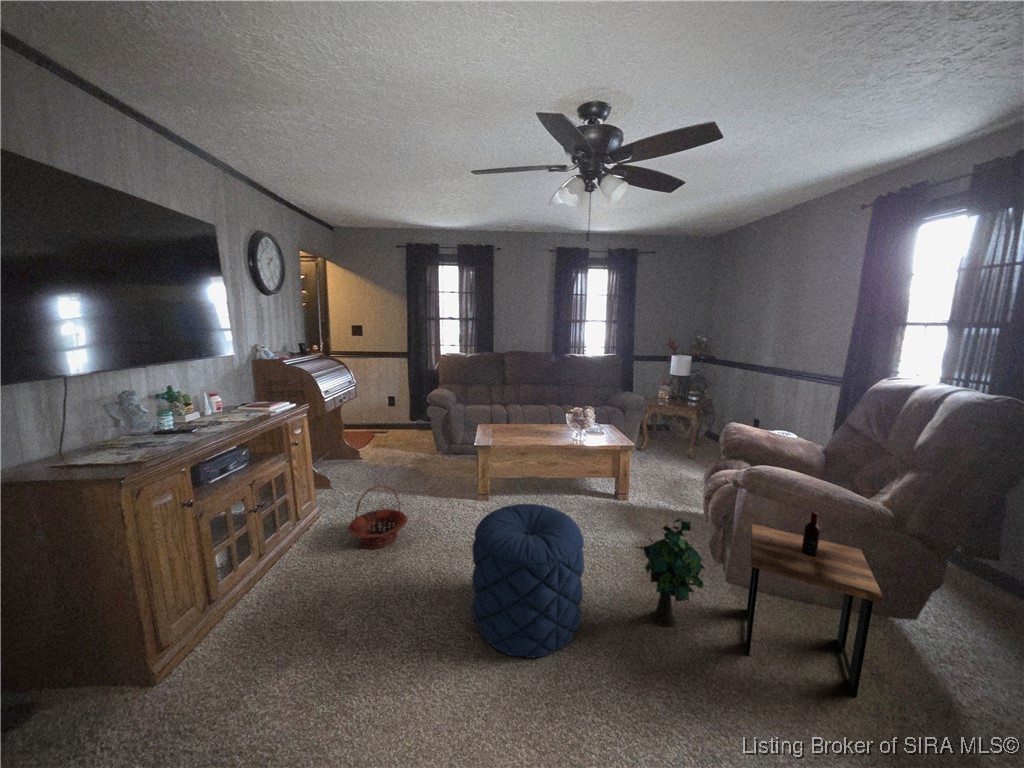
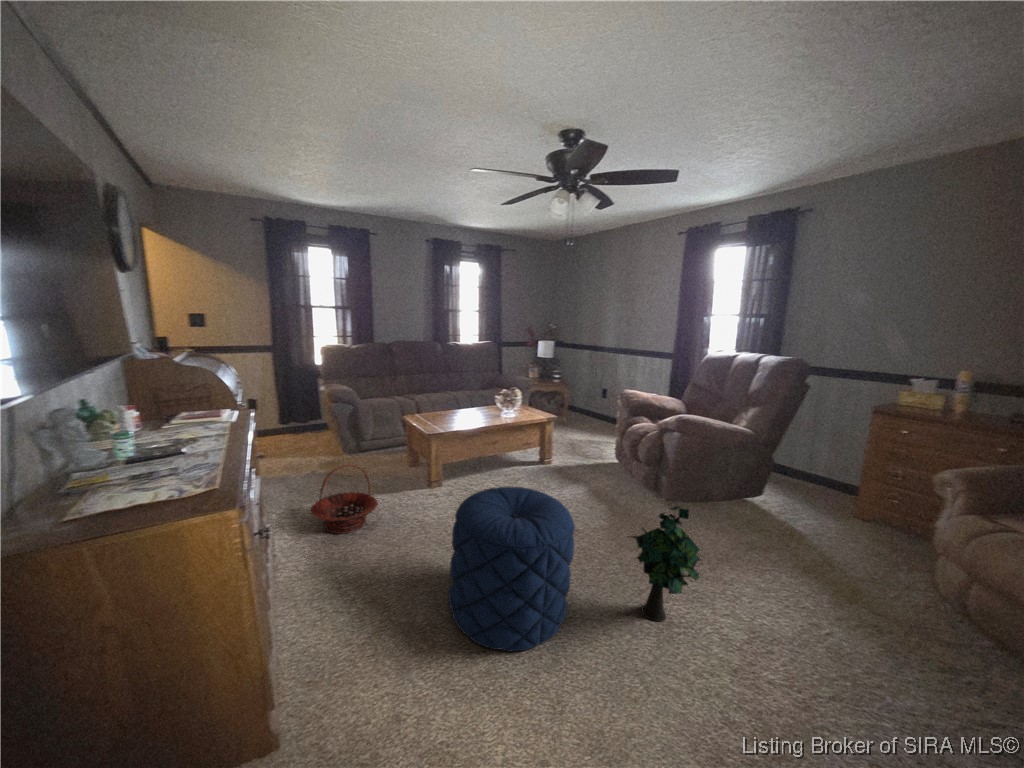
side table: present [746,512,882,697] -> none [739,501,889,696]

